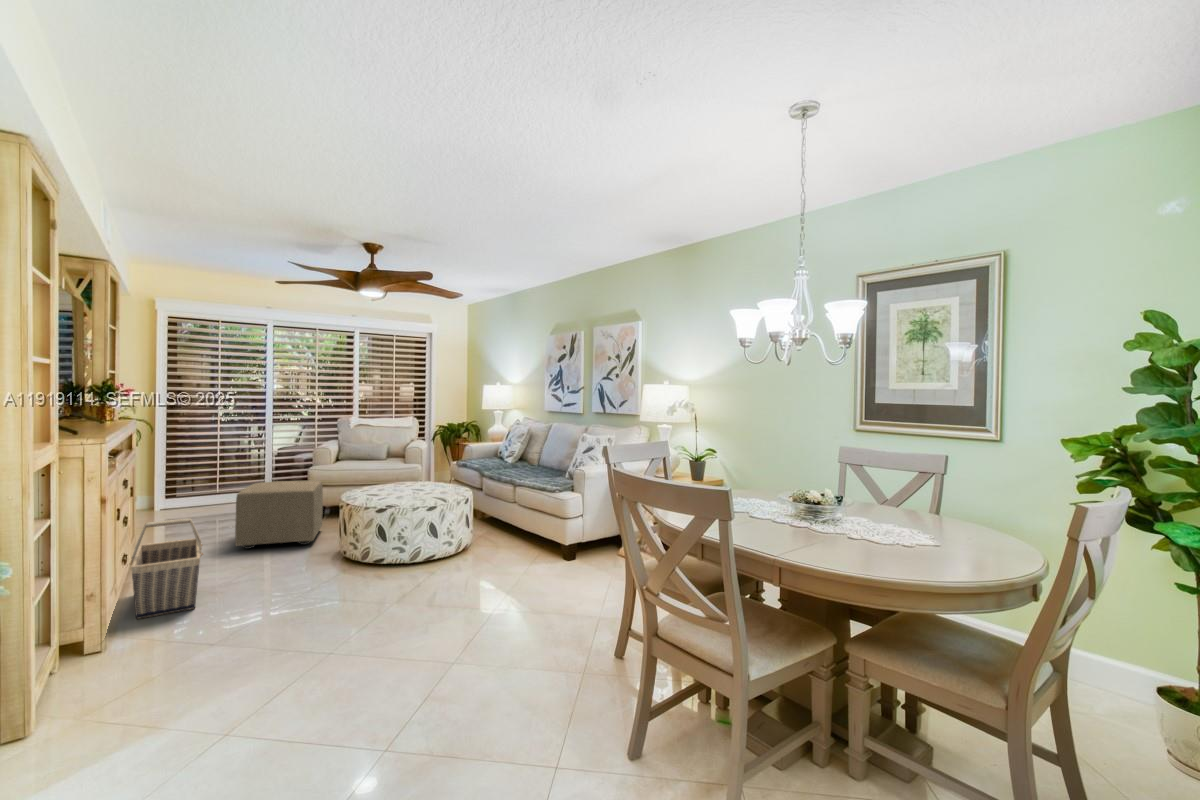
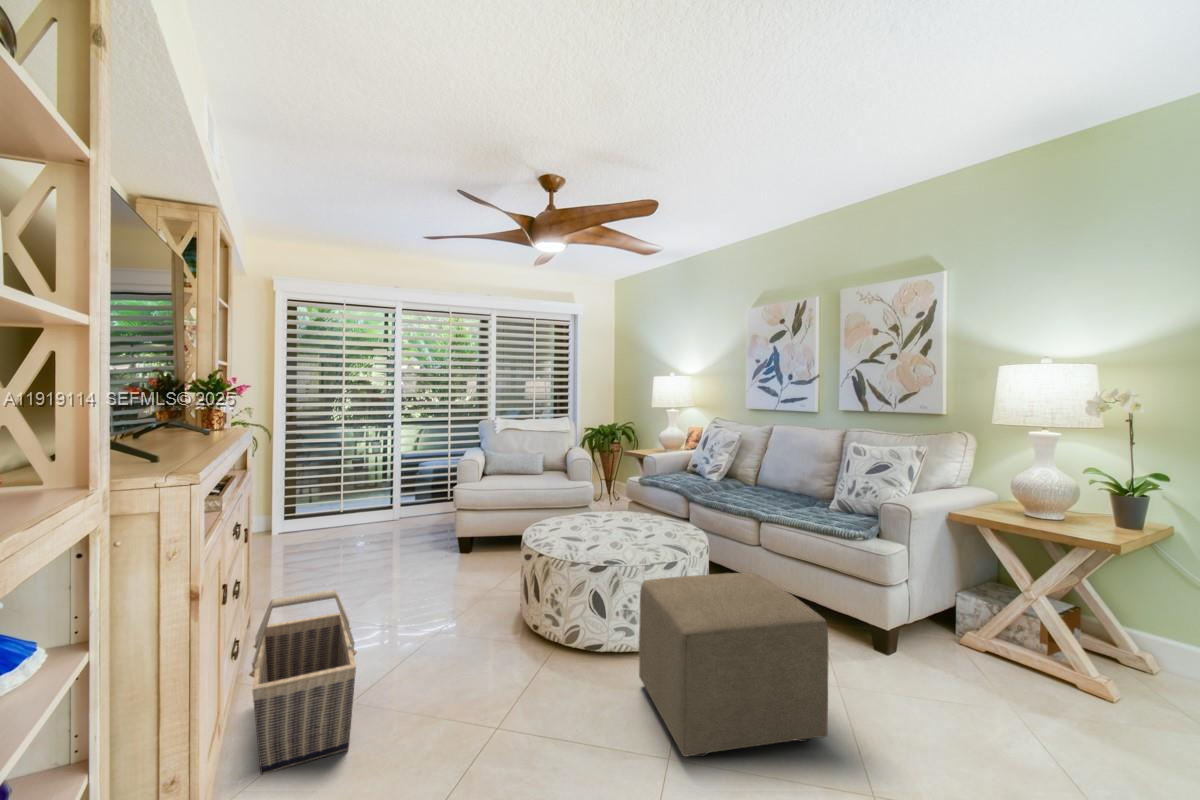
ottoman: present [235,481,323,549] -> present [639,573,828,757]

